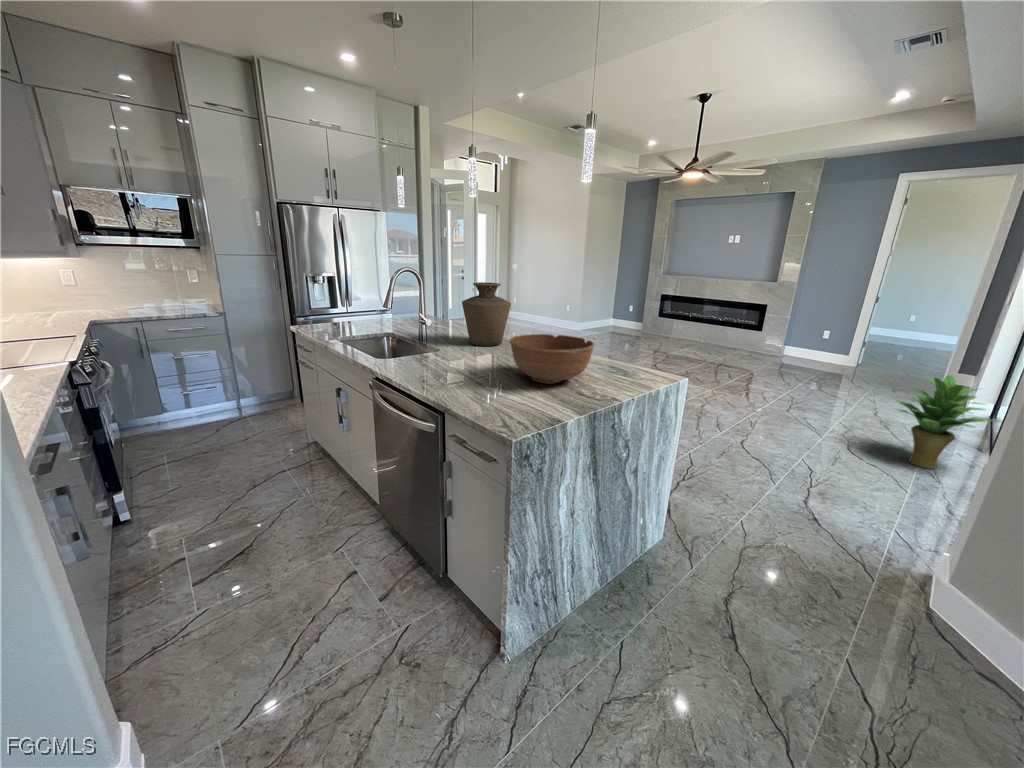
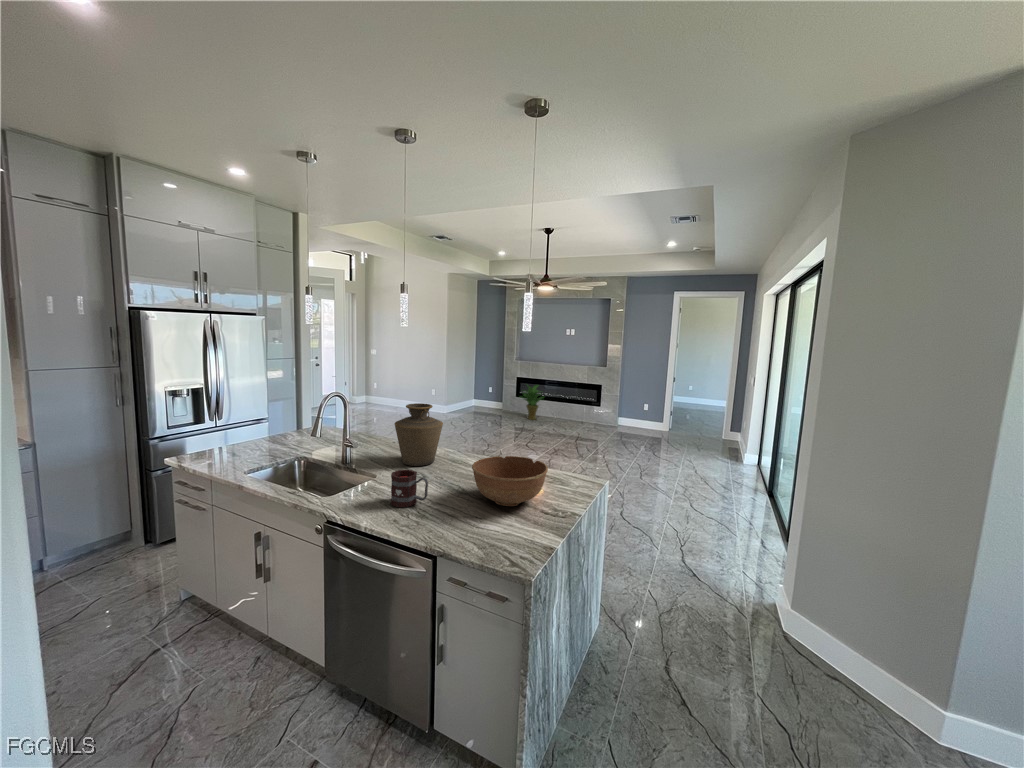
mug: none [429,337,464,372] -> present [391,470,428,507]
potted plant: present [897,375,992,469] -> present [522,385,543,420]

